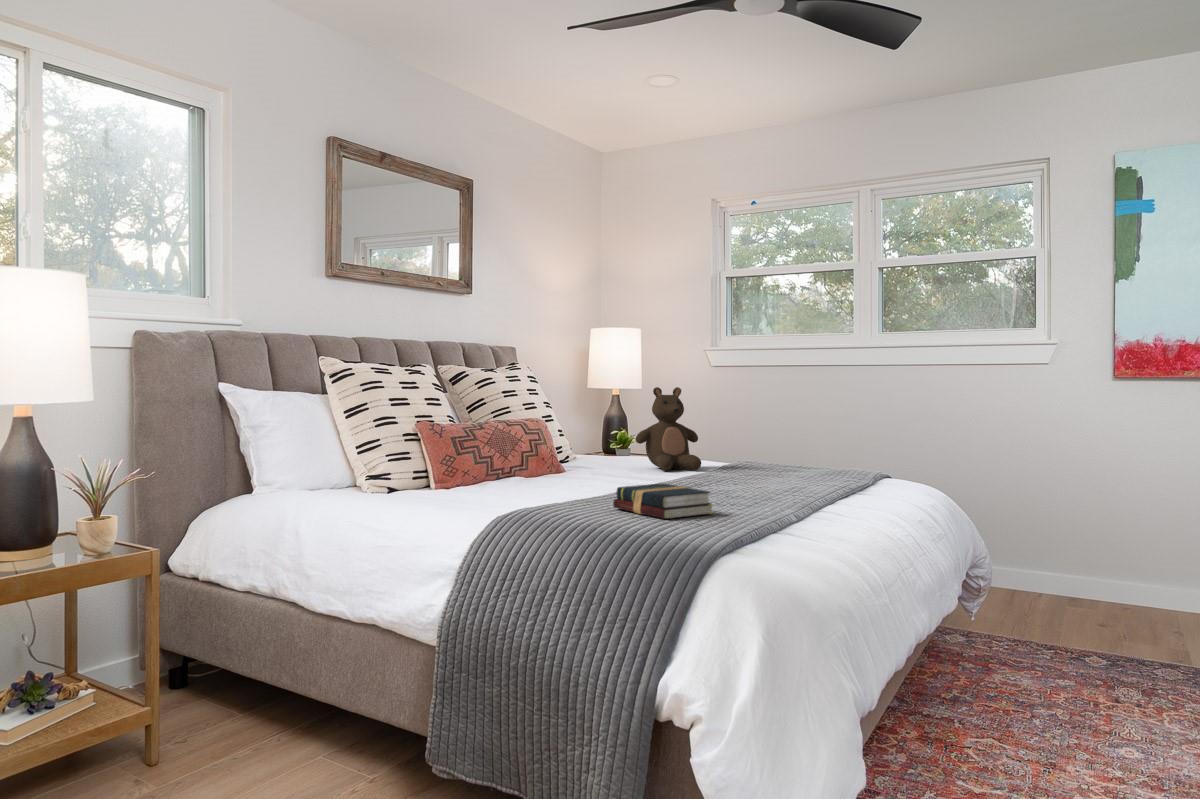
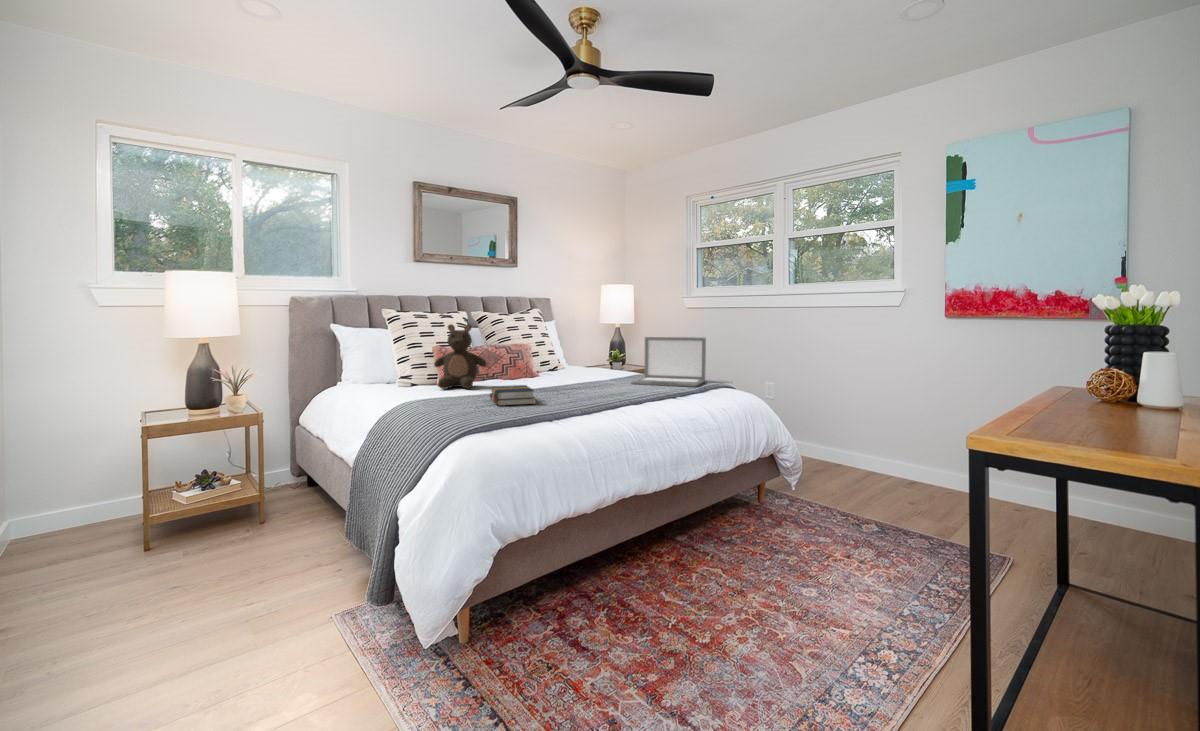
stuffed bear: present [636,387,701,471] -> present [434,324,486,389]
laptop: none [735,406,844,480] -> present [631,337,706,387]

